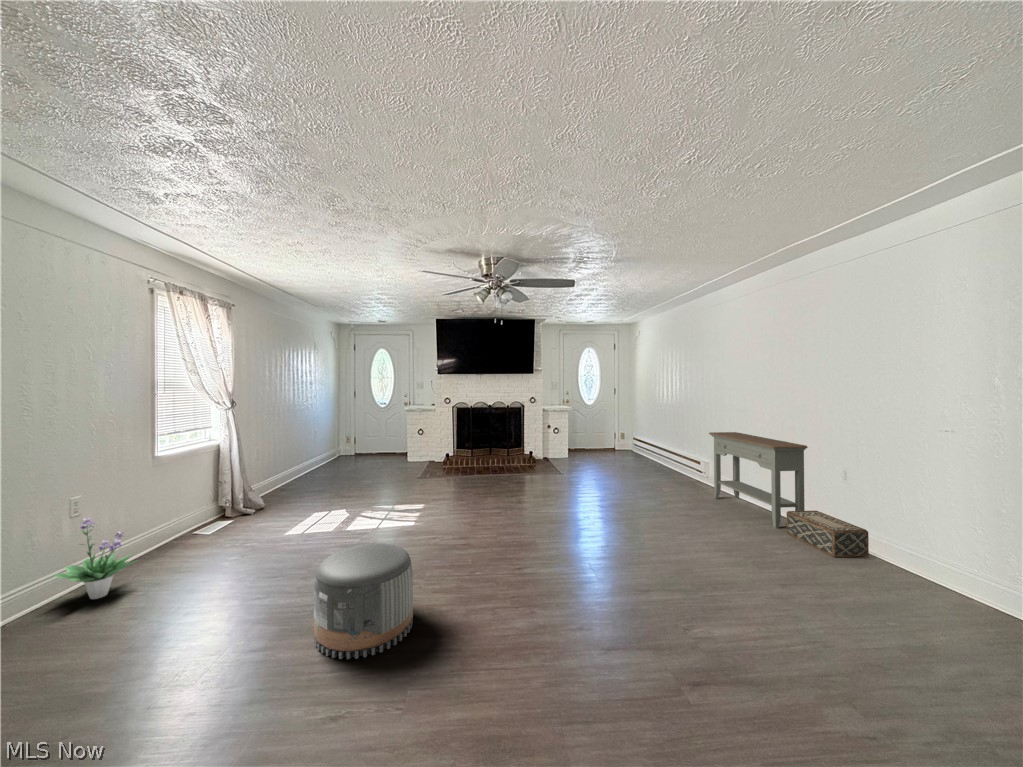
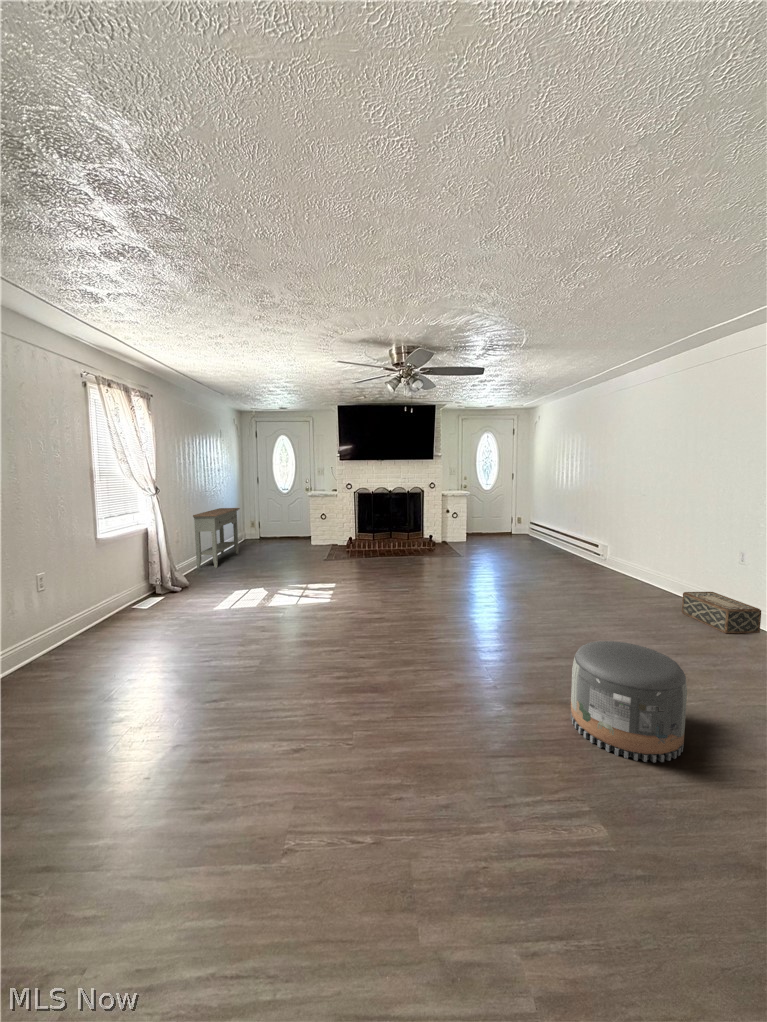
console table: present [709,432,808,529] -> present [193,508,240,568]
potted plant: present [55,518,137,599] -> none [37,590,102,658]
pouf: present [314,544,413,659] -> present [571,641,687,762]

